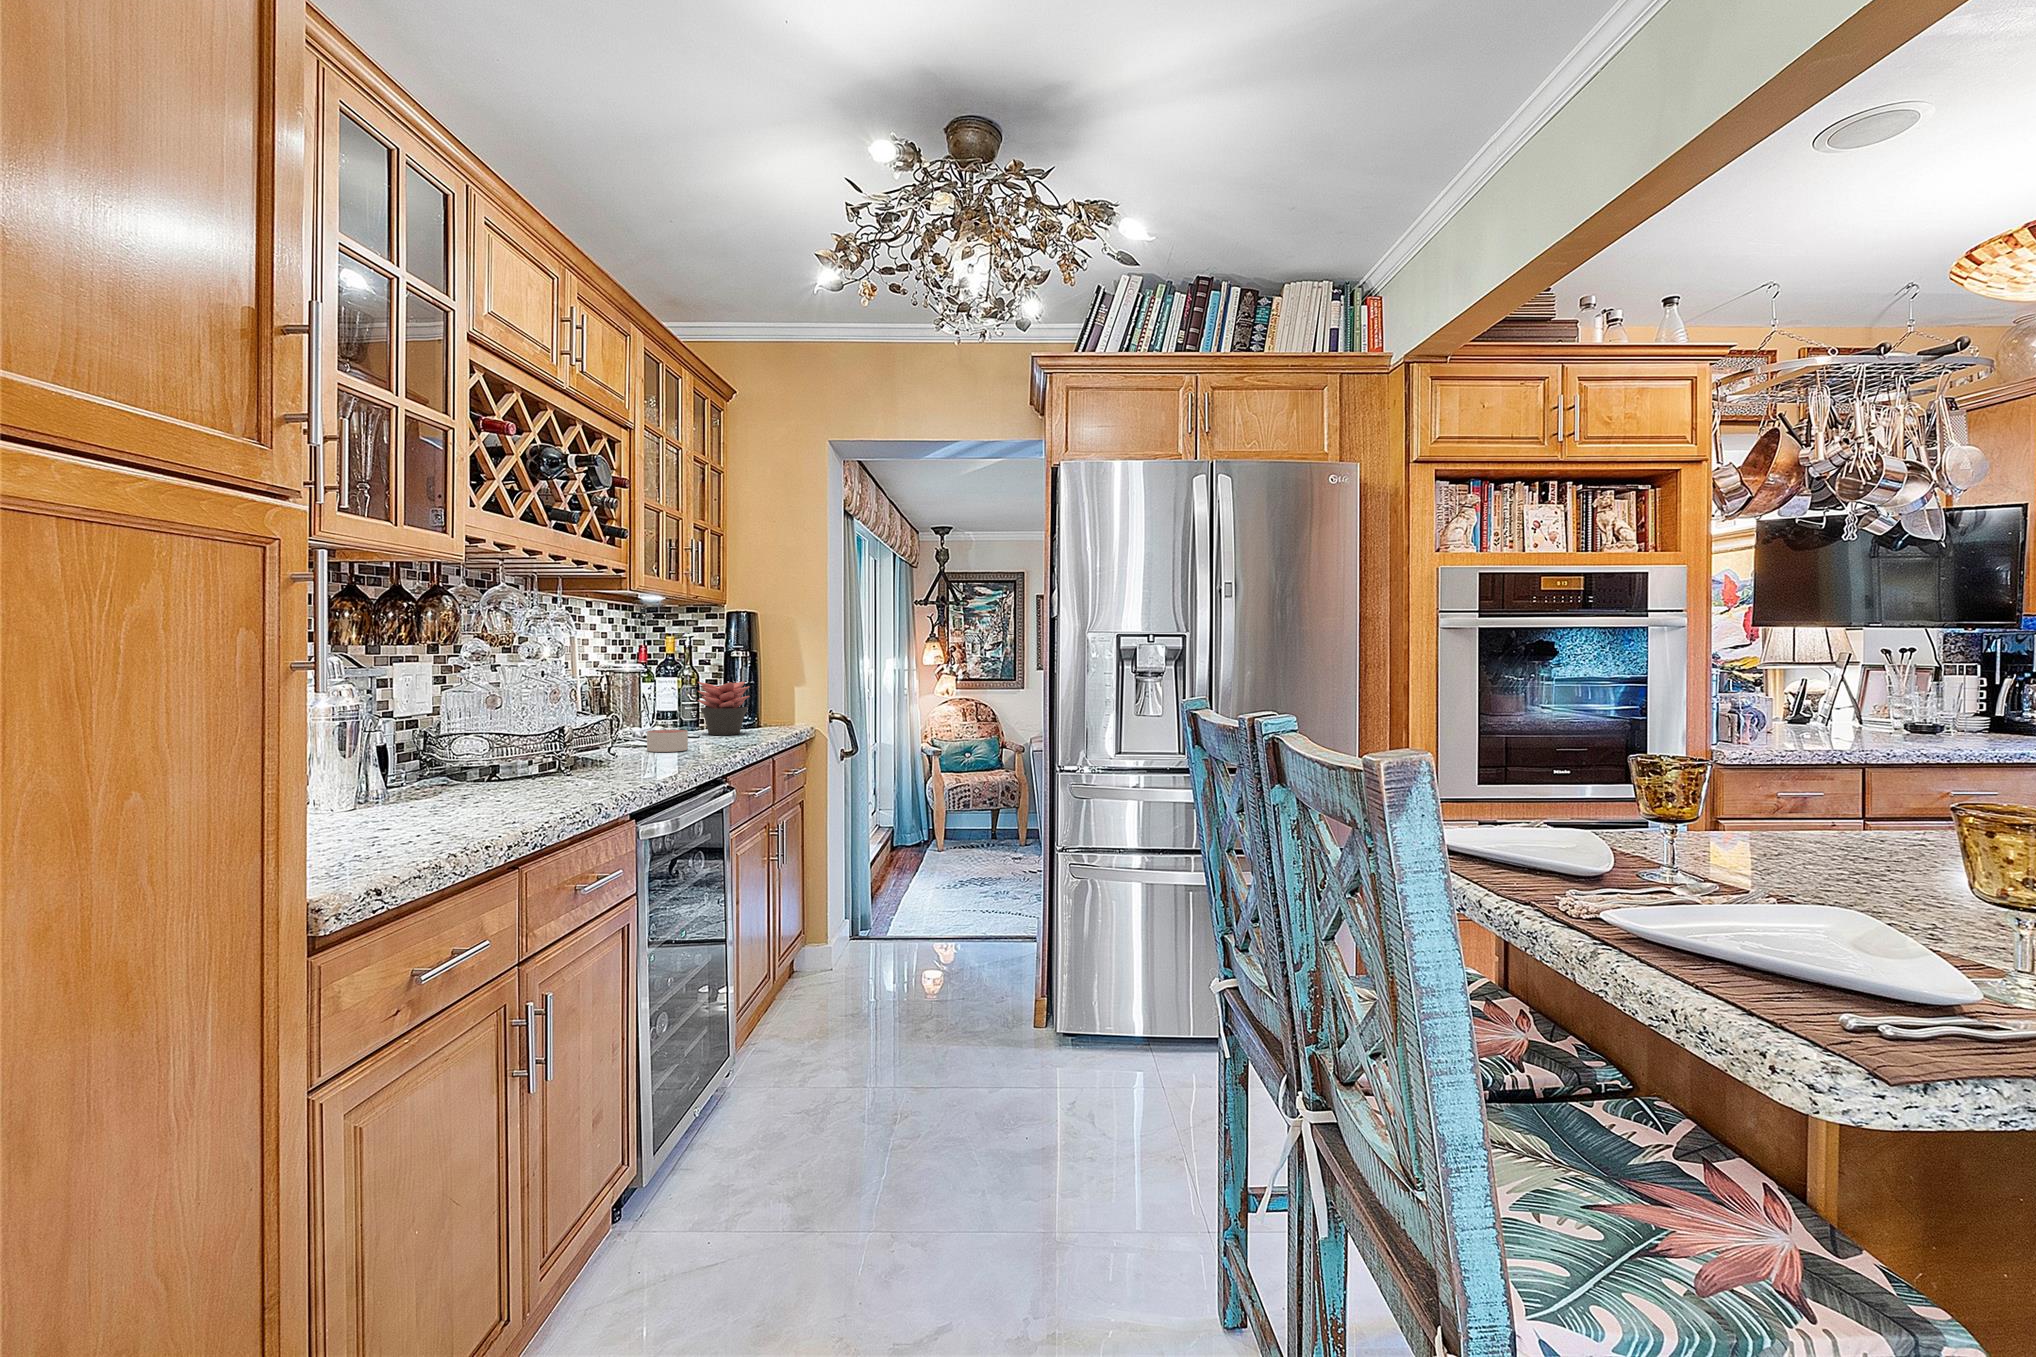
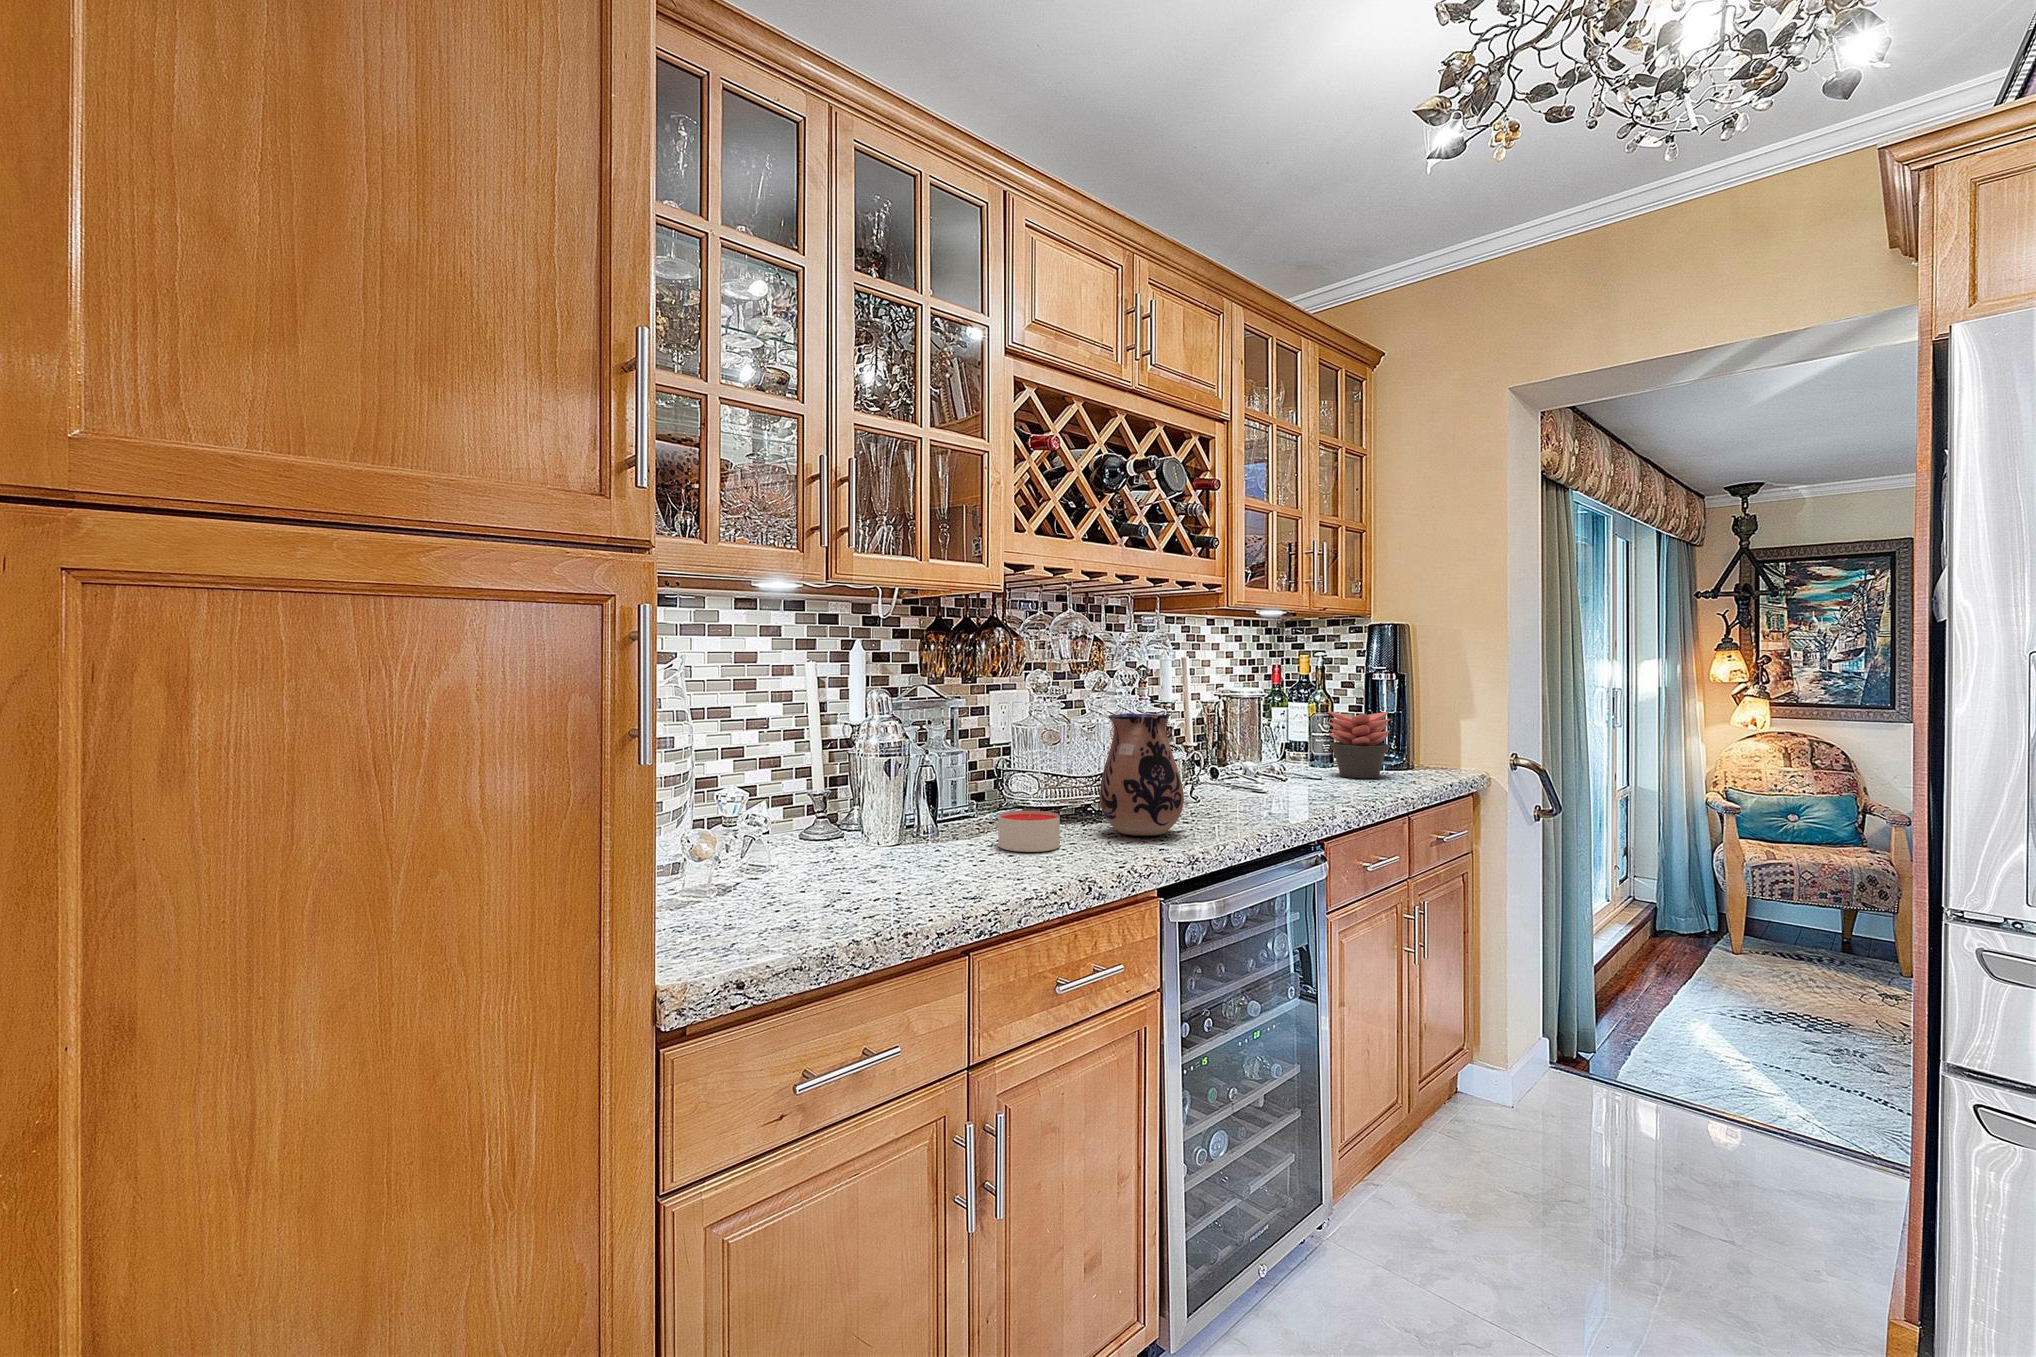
ceramic pitcher: none [559,676,636,779] -> present [1099,713,1184,836]
candle: present [647,730,688,752] -> present [998,811,1060,852]

